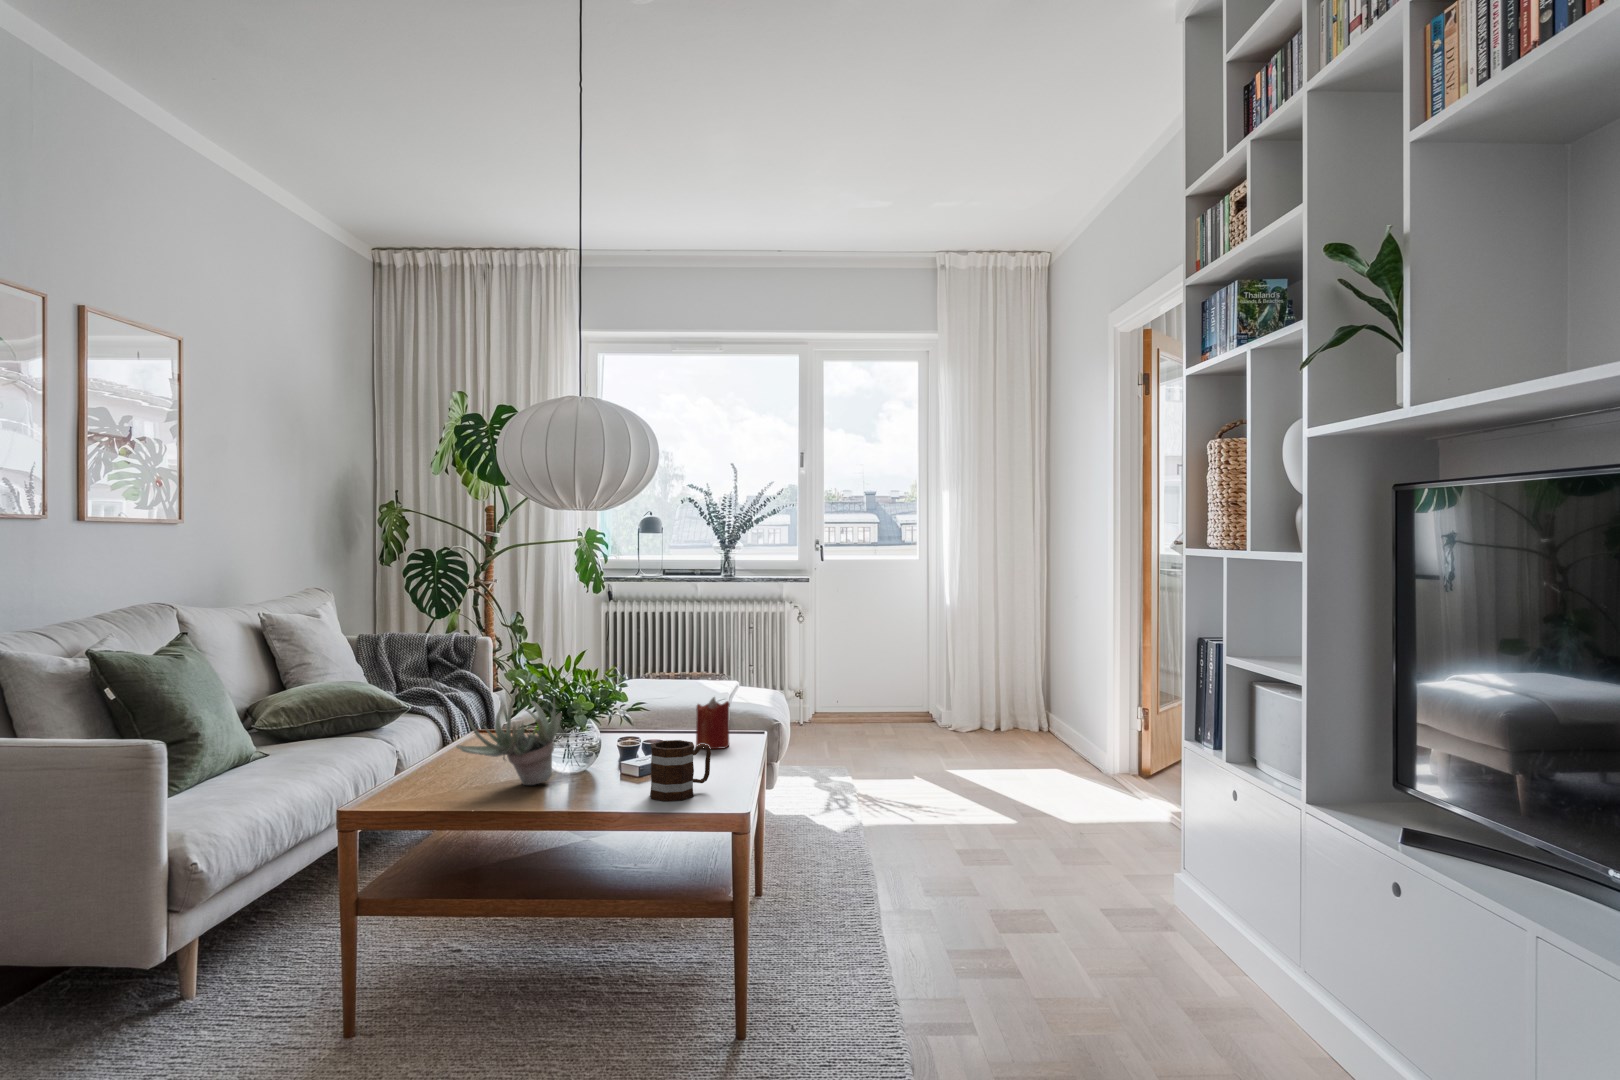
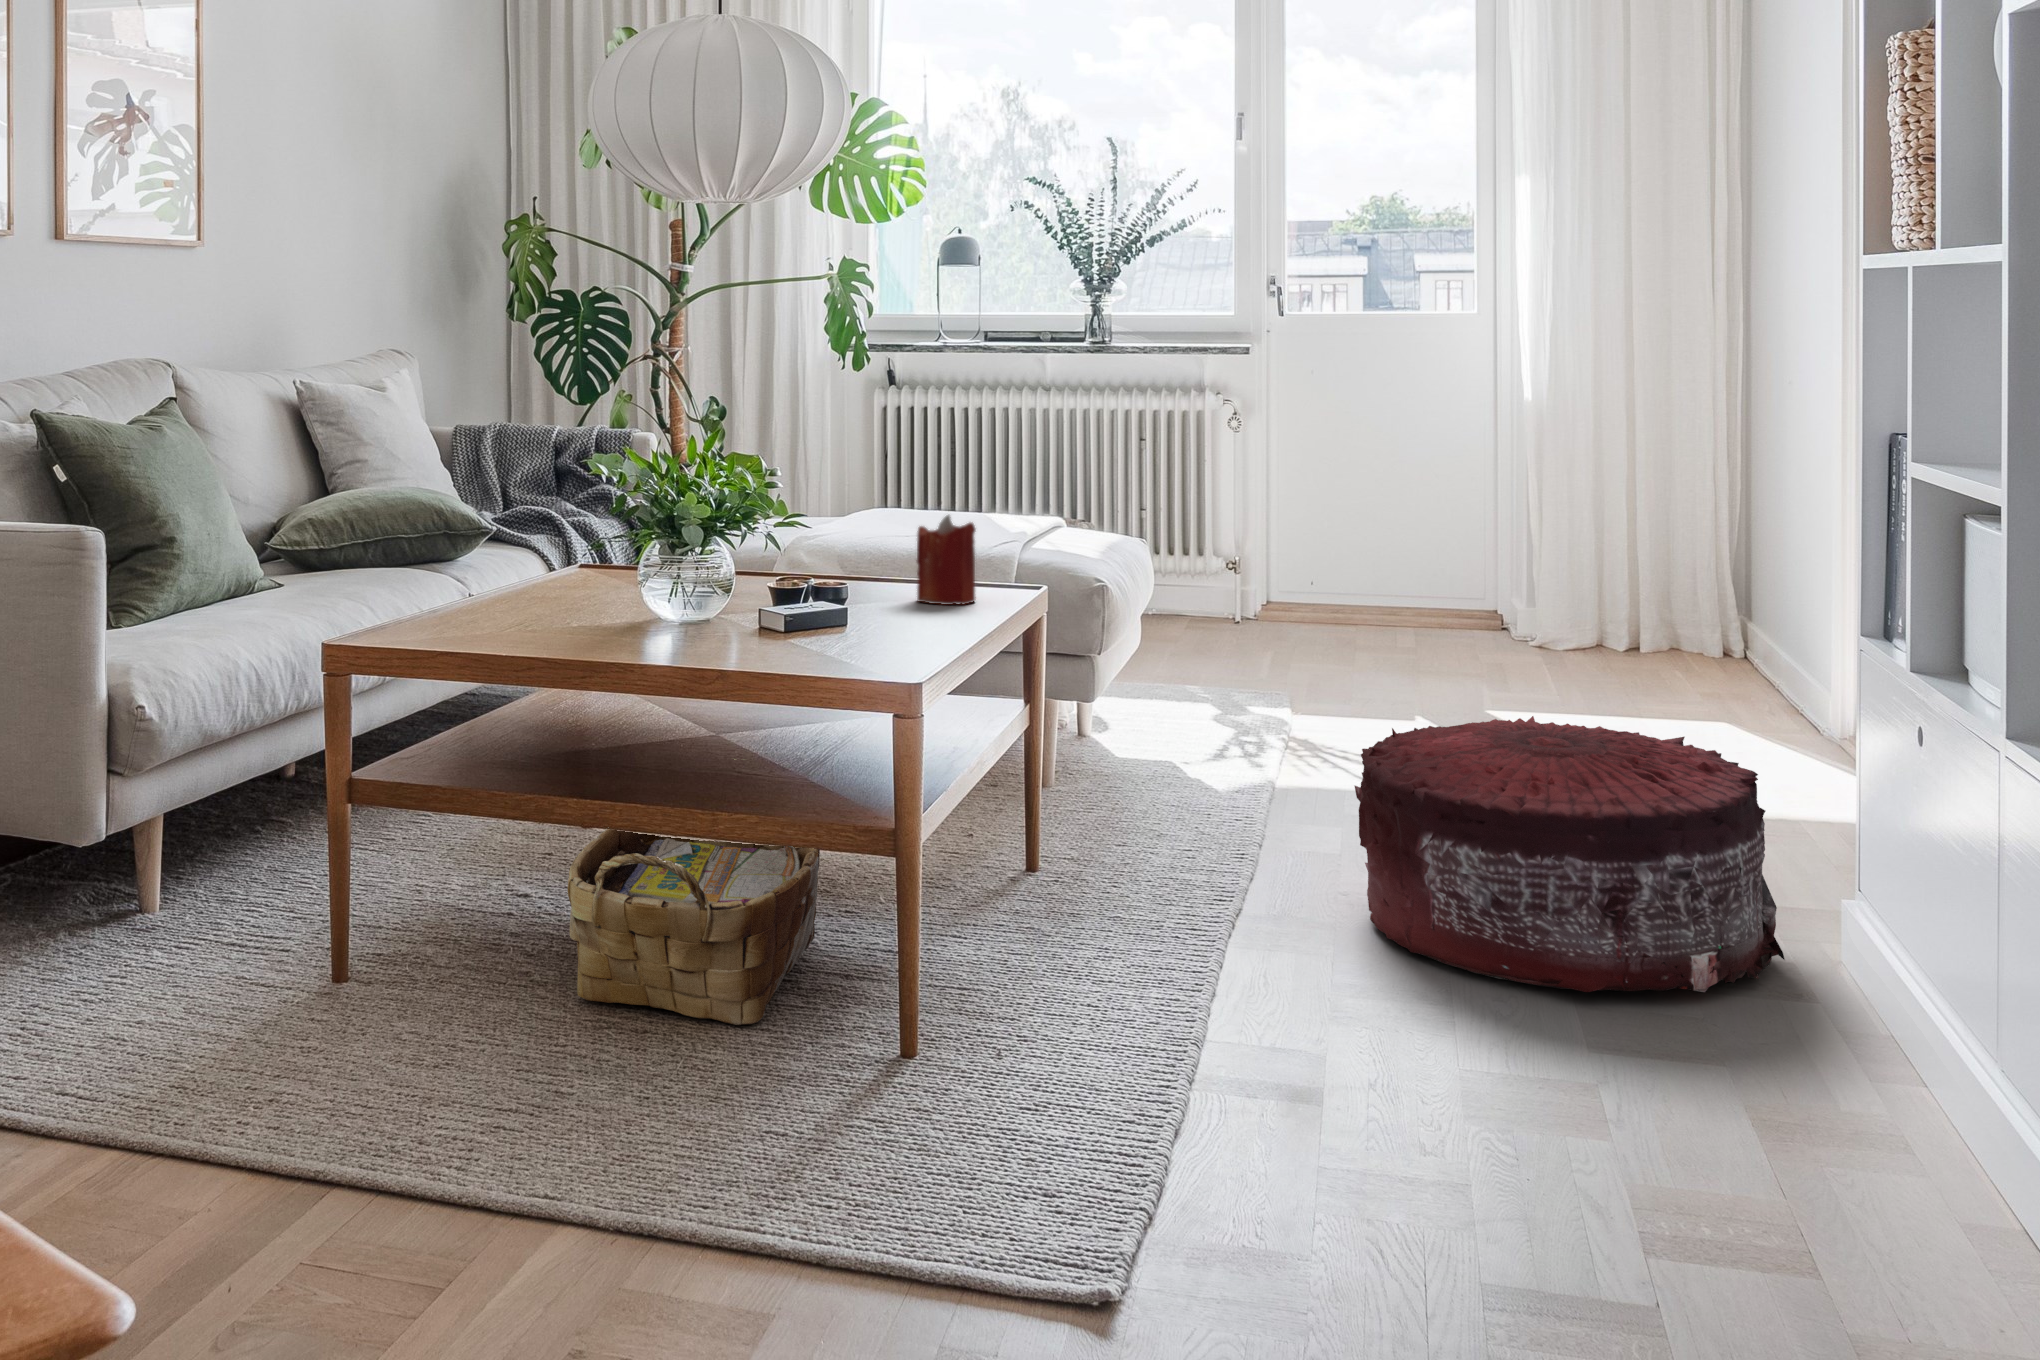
succulent plant: present [456,687,562,785] -> none [498,466,663,627]
mug: present [650,740,711,801] -> none [781,562,888,659]
pouf: none [933,785,1140,935] -> present [1355,716,1784,992]
woven basket: none [519,858,670,1029] -> present [567,758,820,1025]

